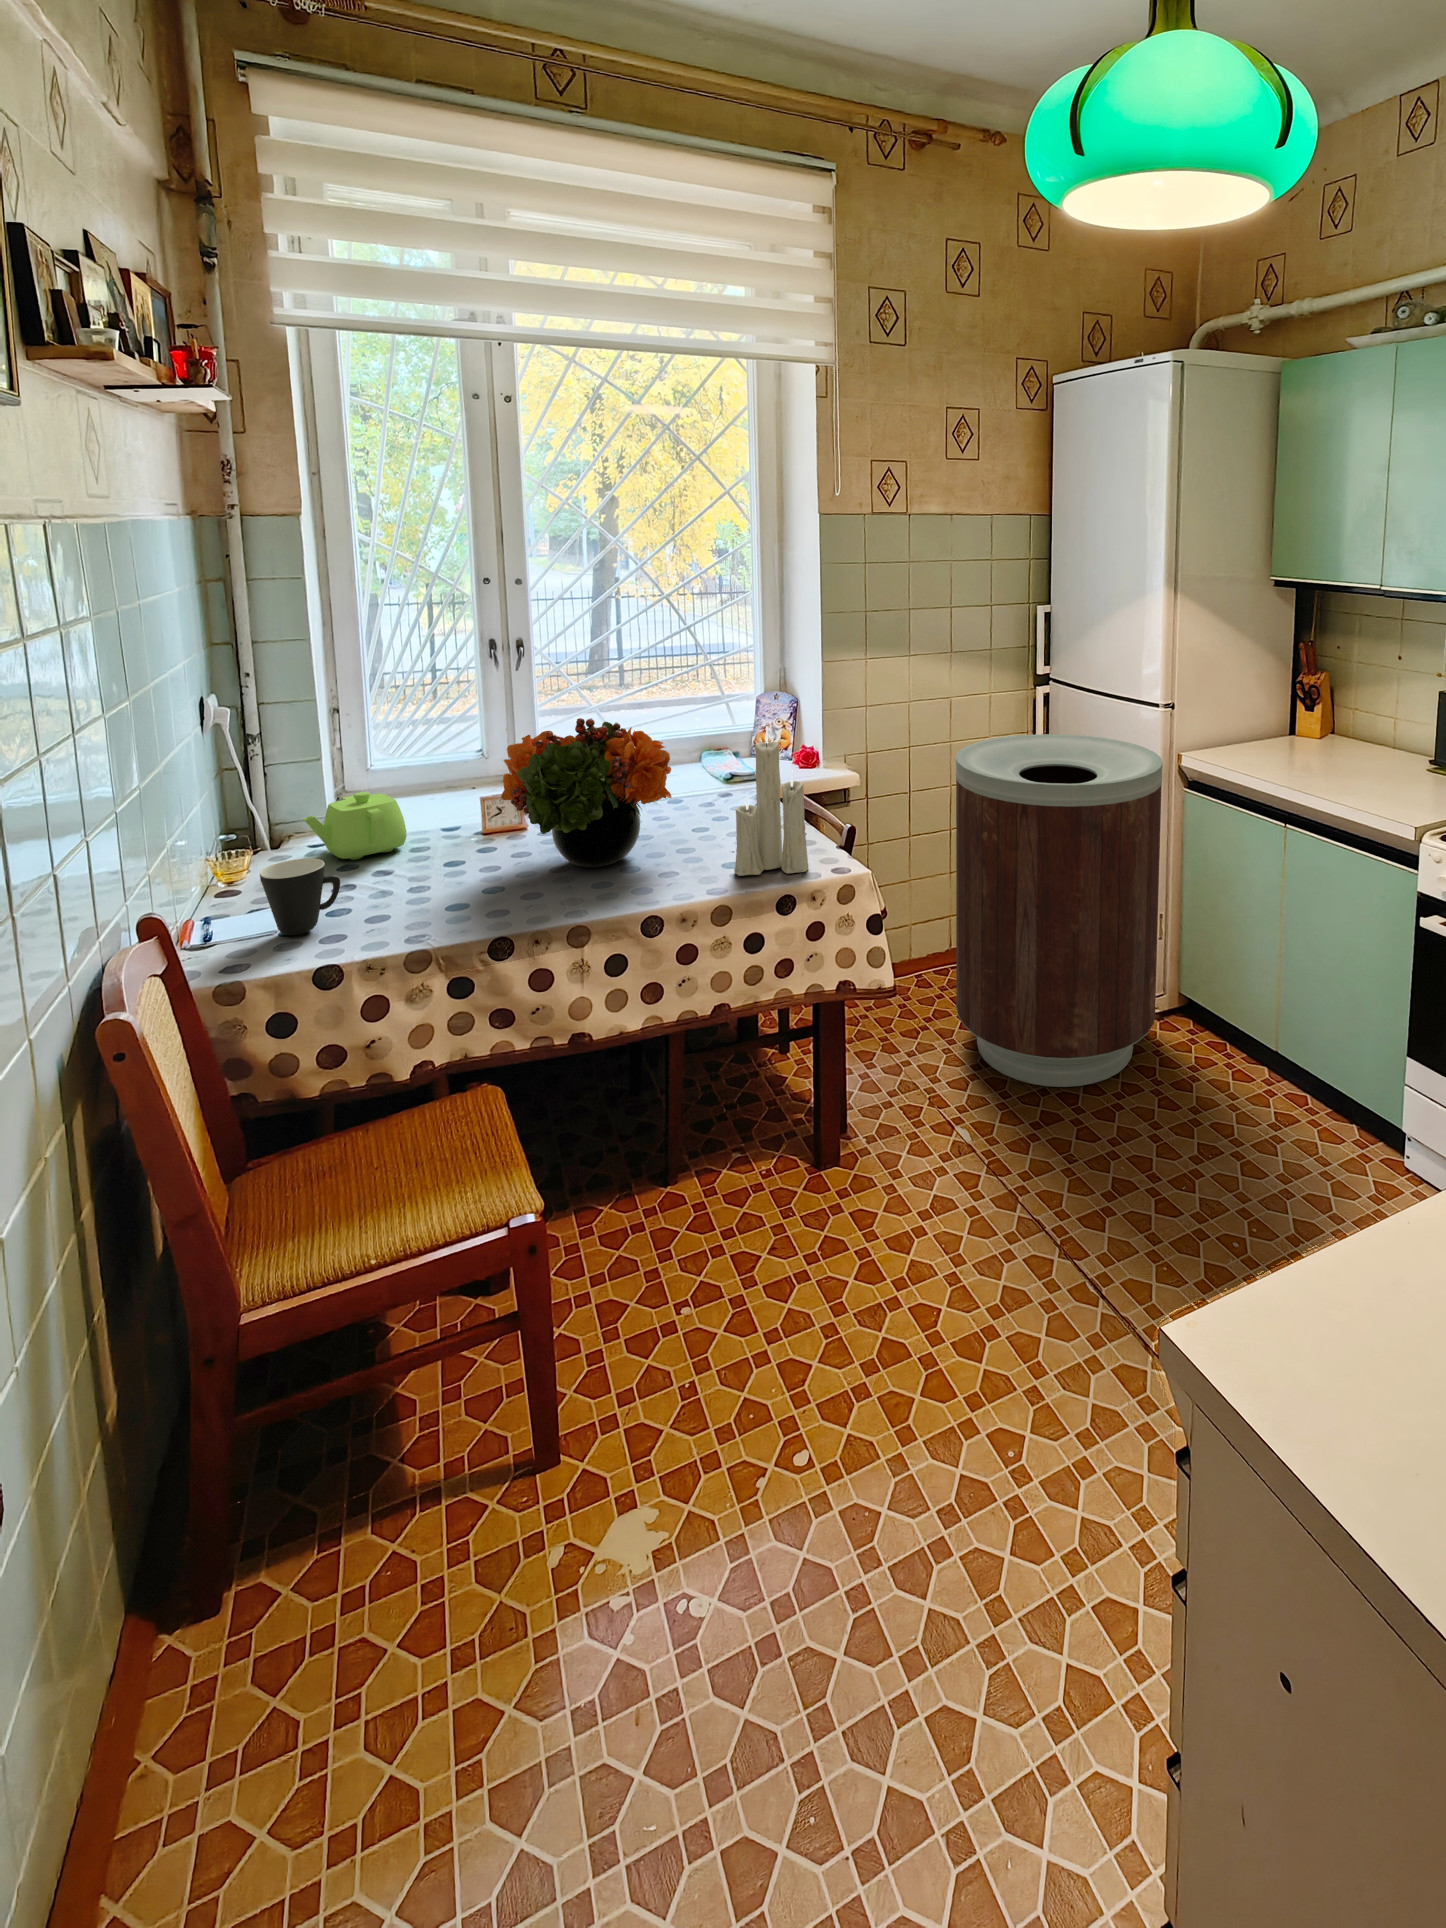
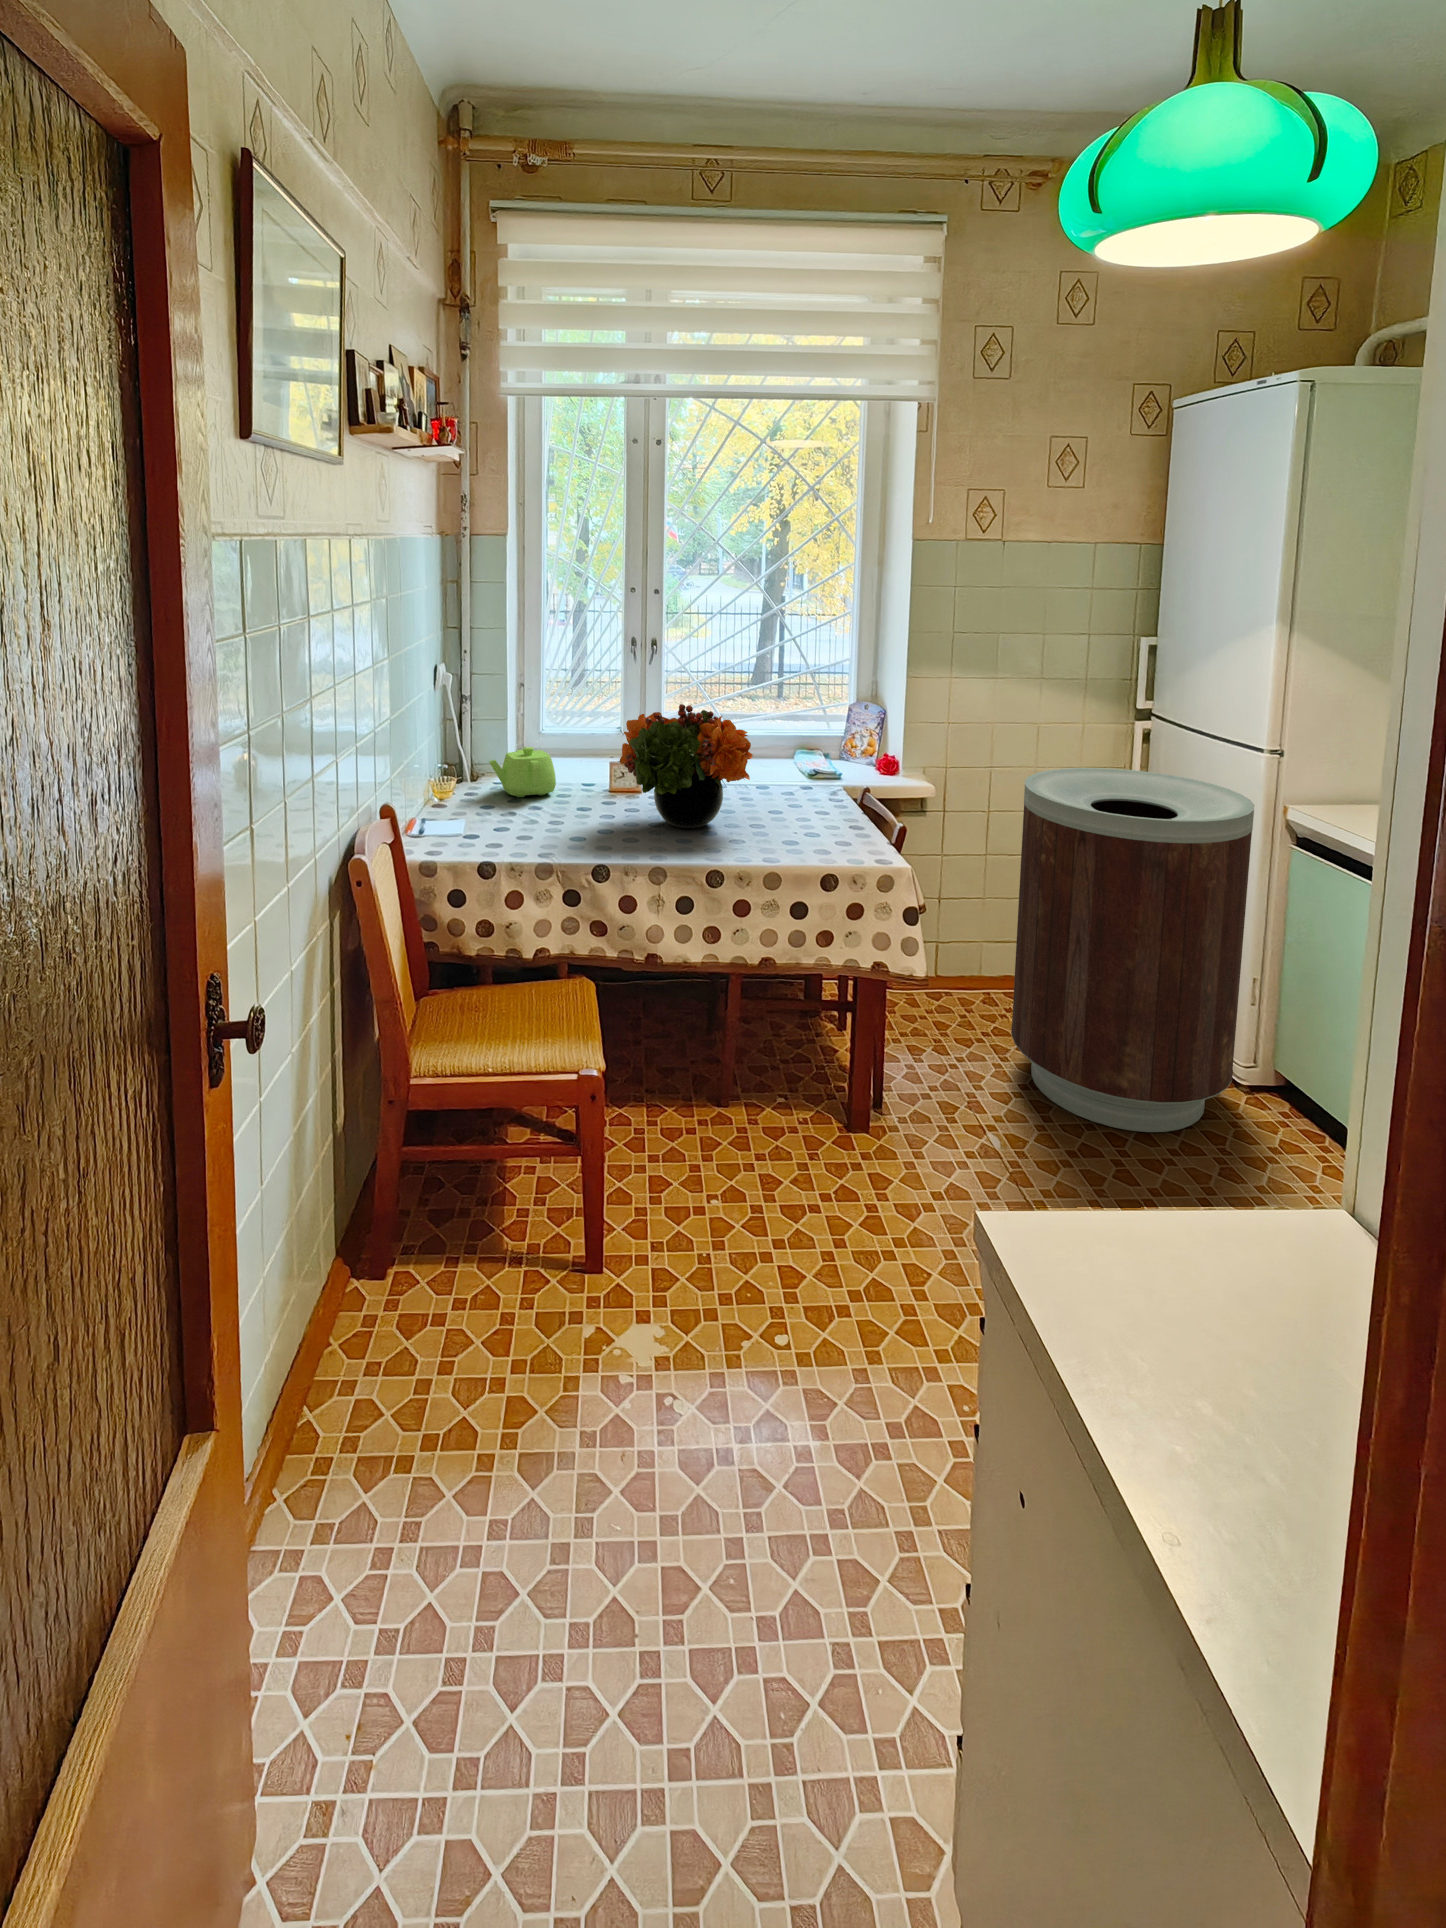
candle: present [734,726,808,876] -> none [792,717,857,858]
mug: present [260,858,340,935] -> none [454,786,503,840]

